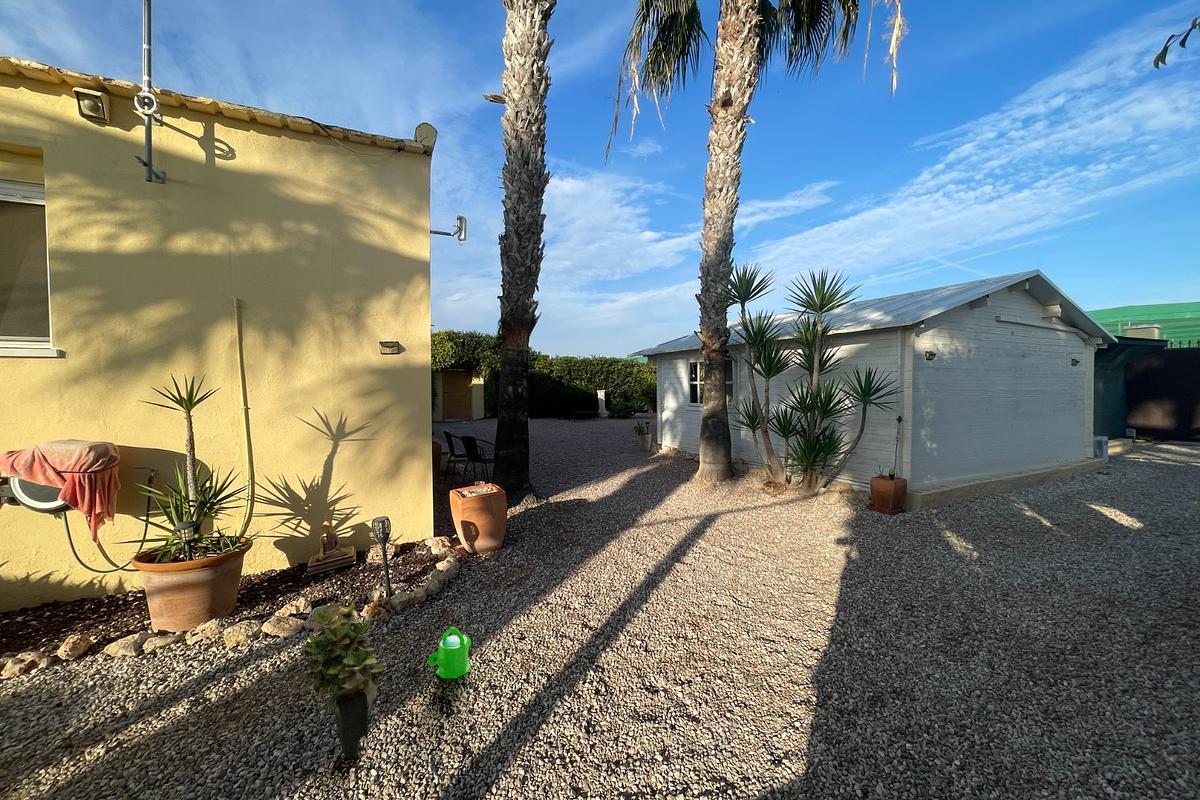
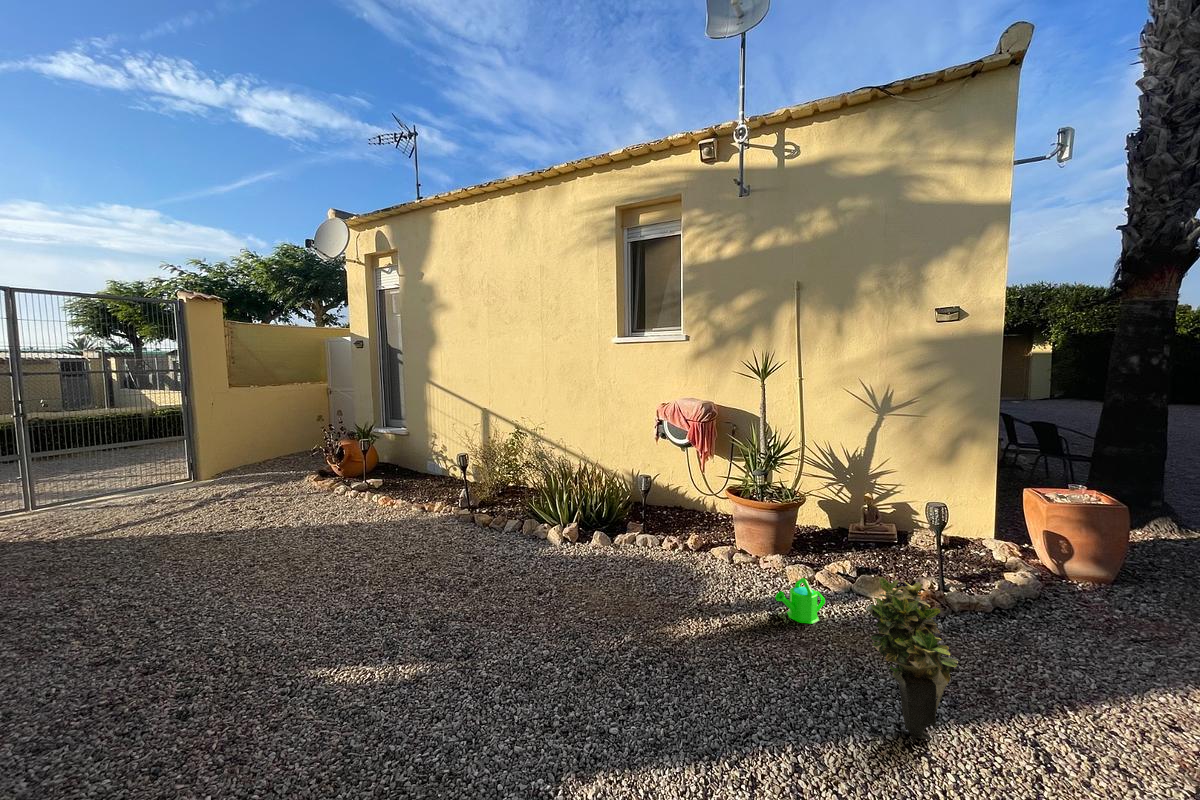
watering can: present [428,627,471,678] -> present [775,578,825,624]

